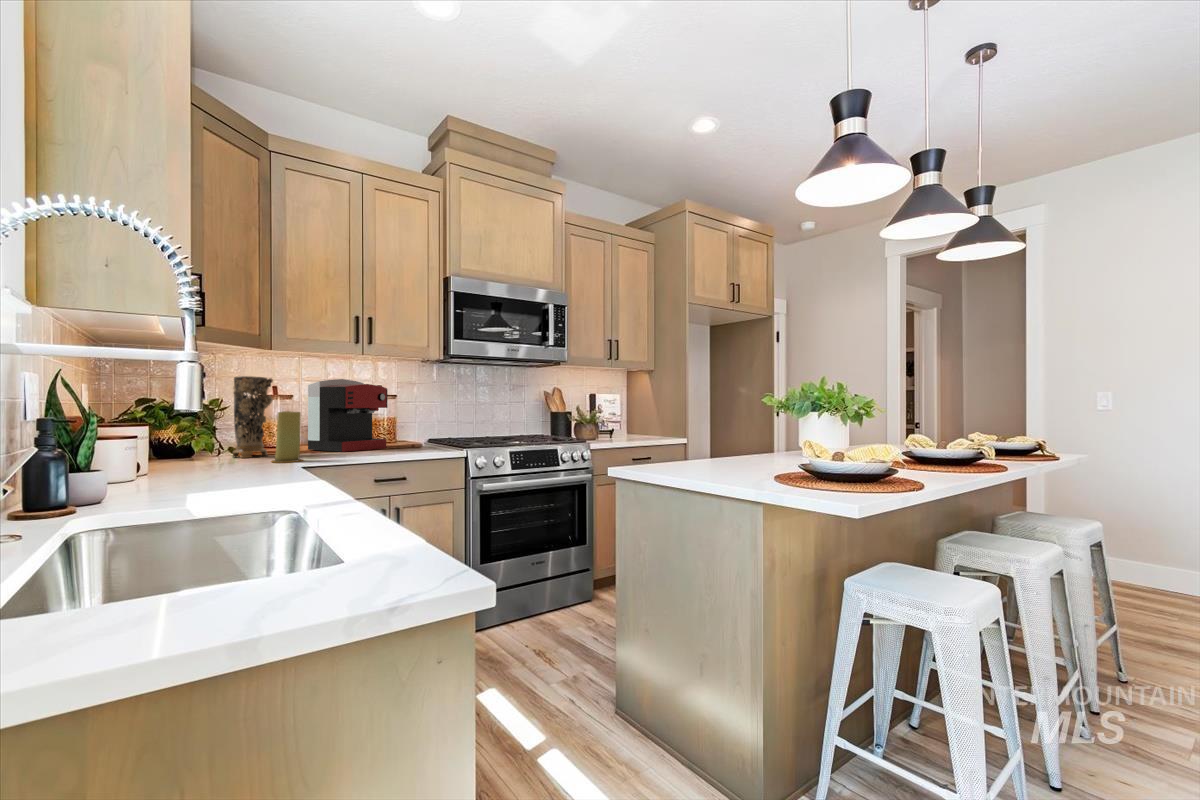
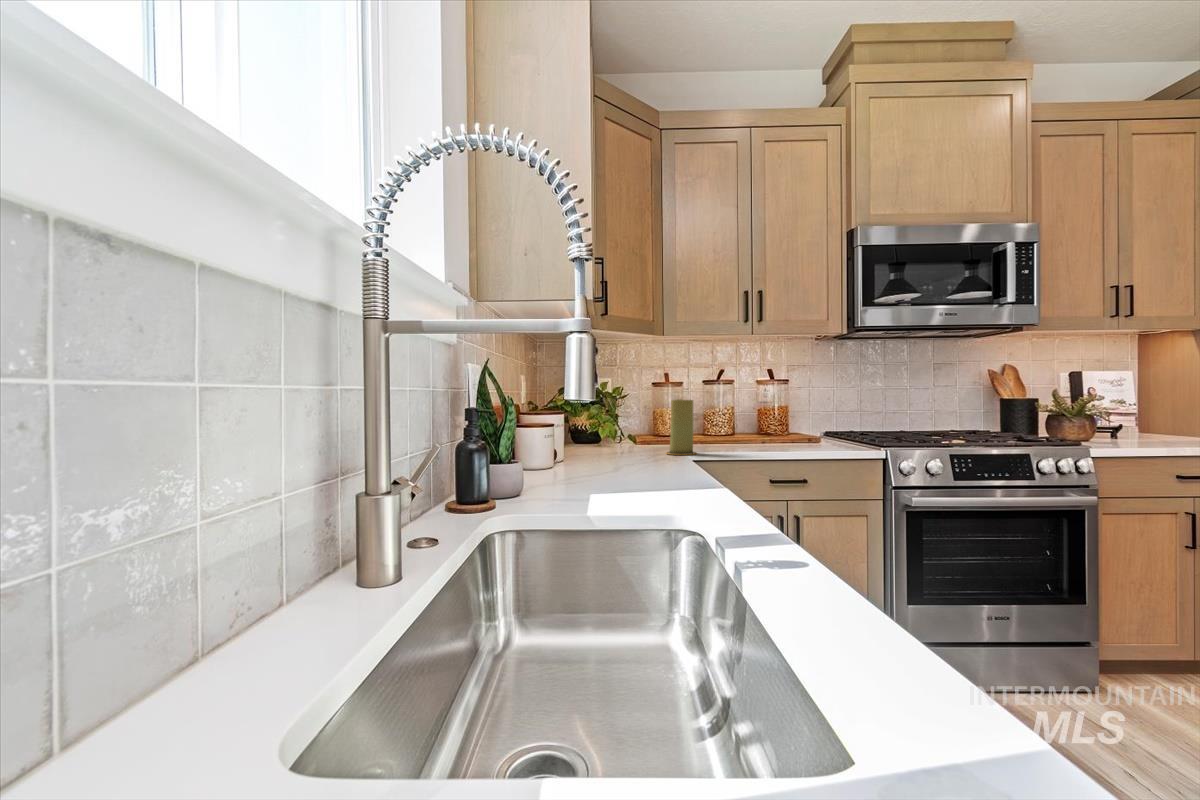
decorative vase: present [232,376,273,458] -> none [631,364,666,447]
coffee maker: present [308,379,388,452] -> none [698,363,782,444]

